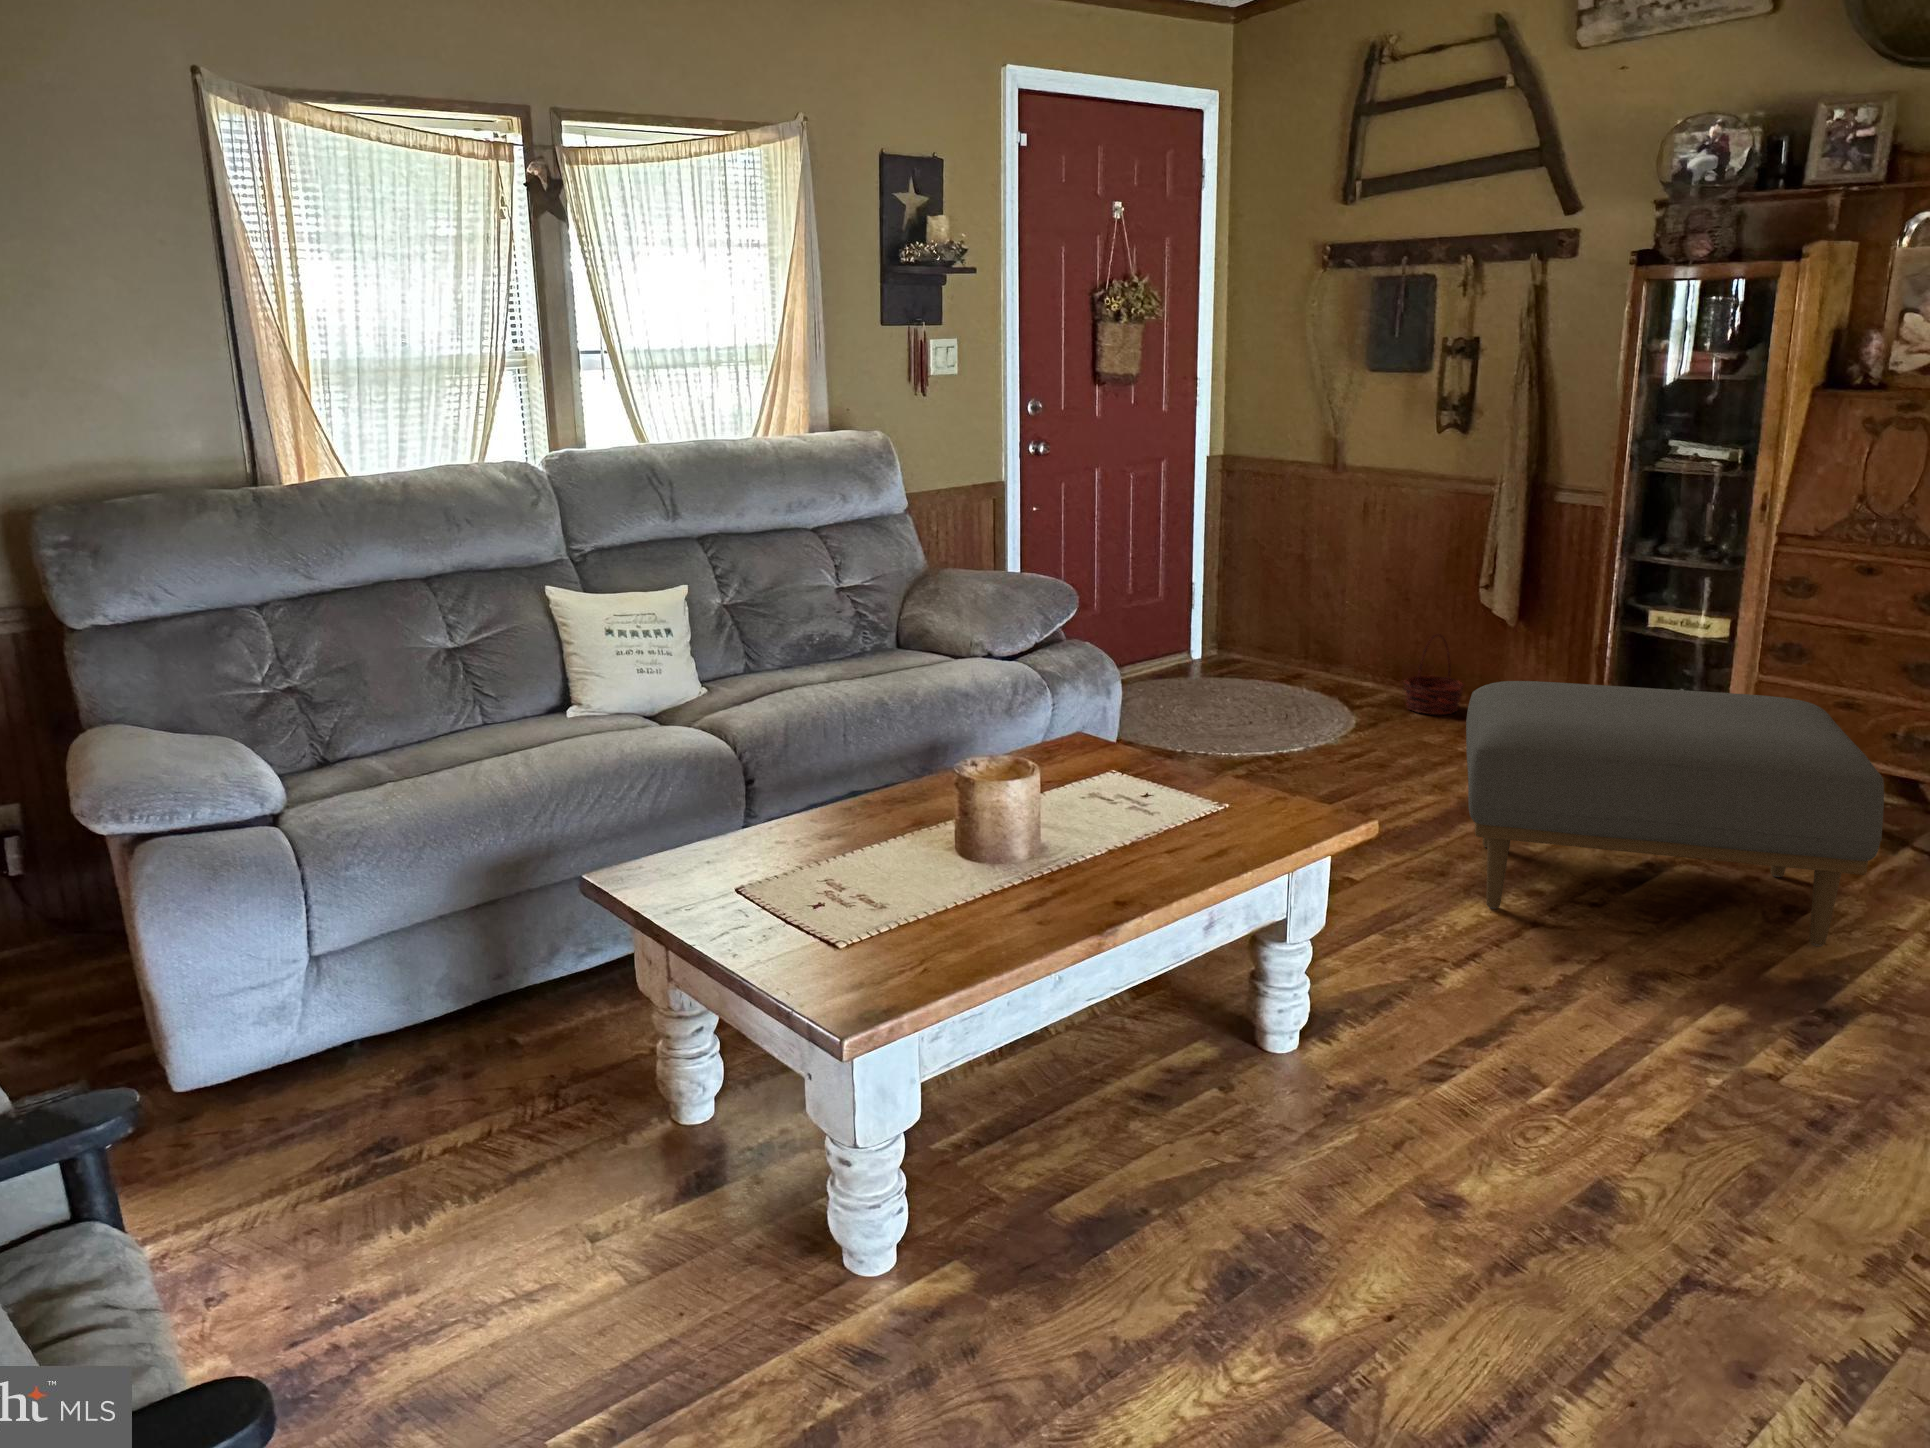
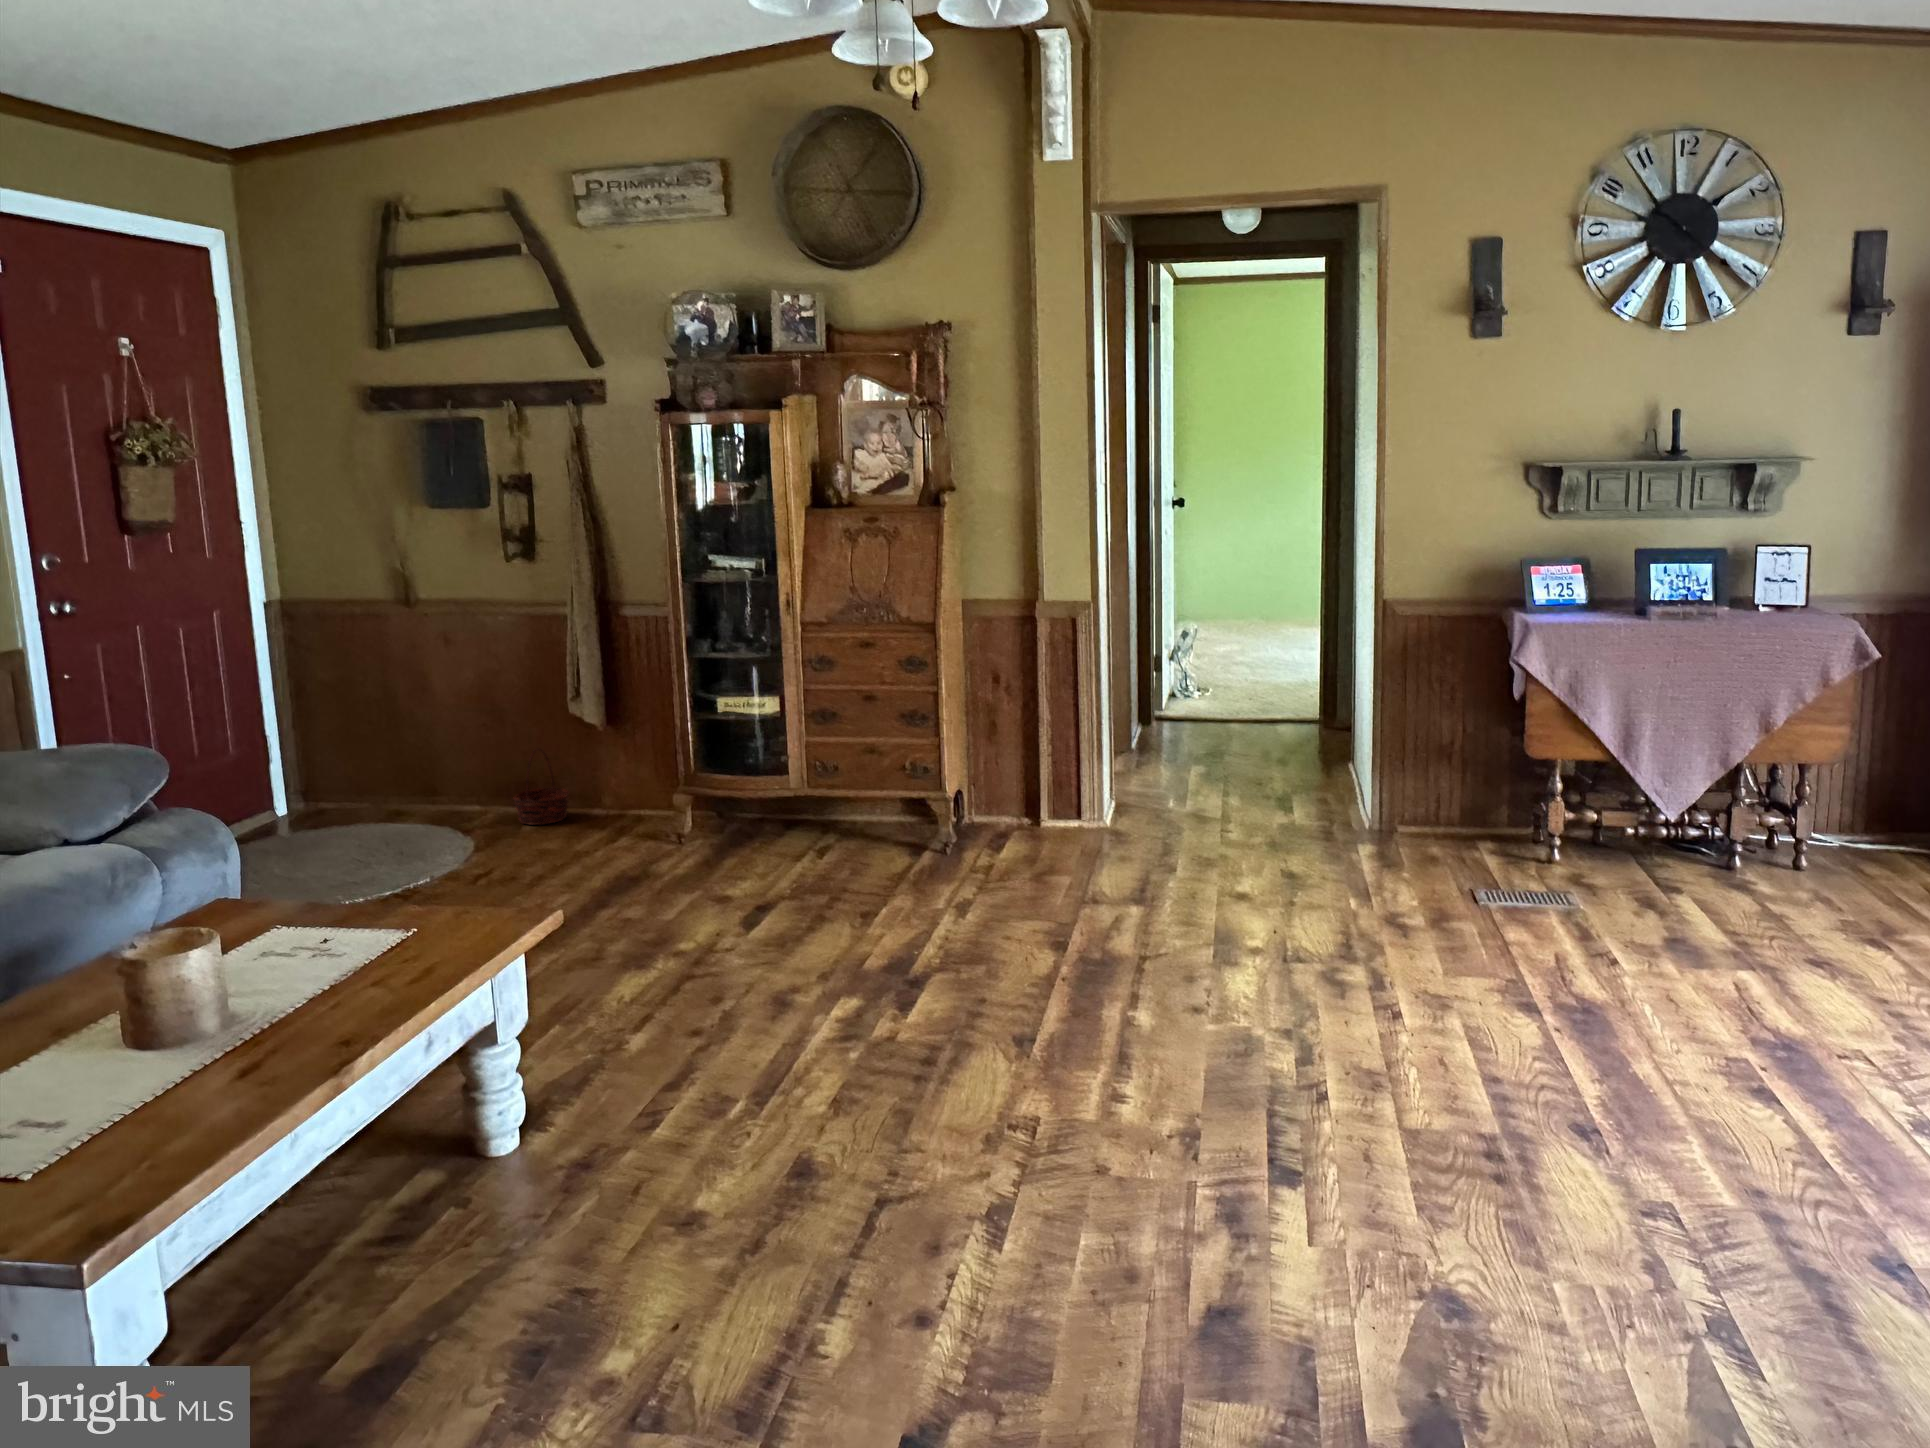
ottoman: present [1466,681,1884,946] -> none [594,752,919,976]

